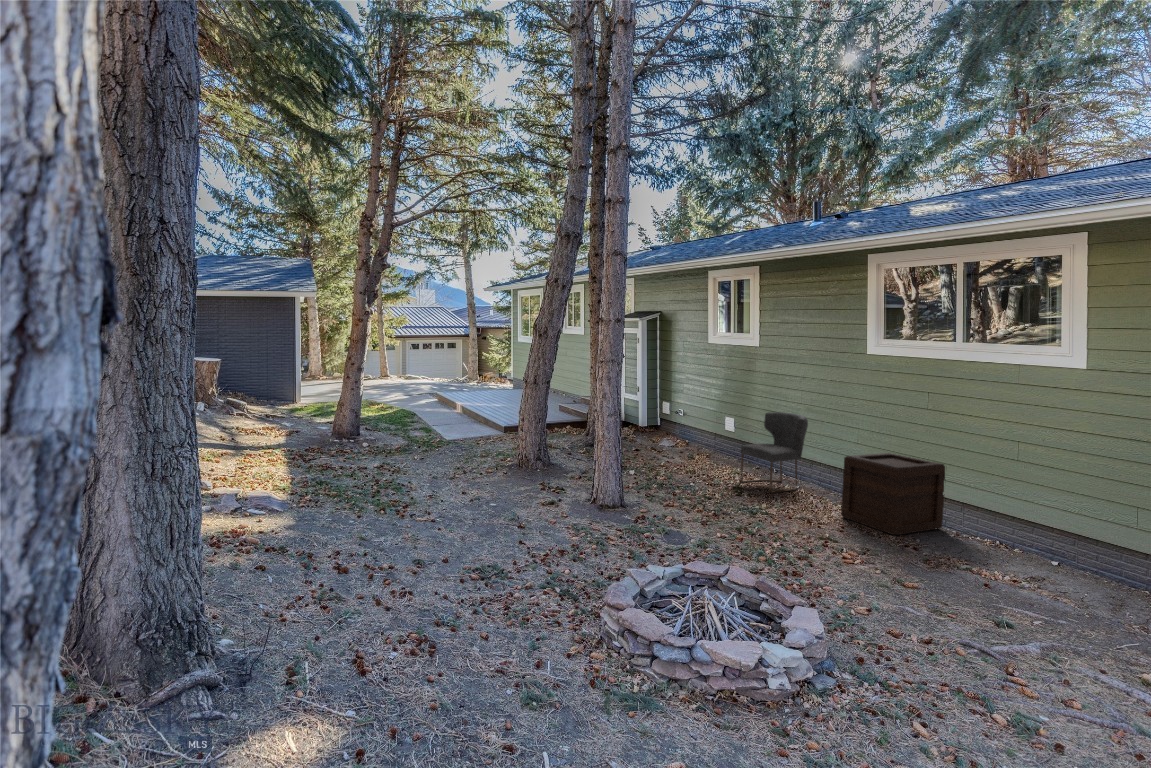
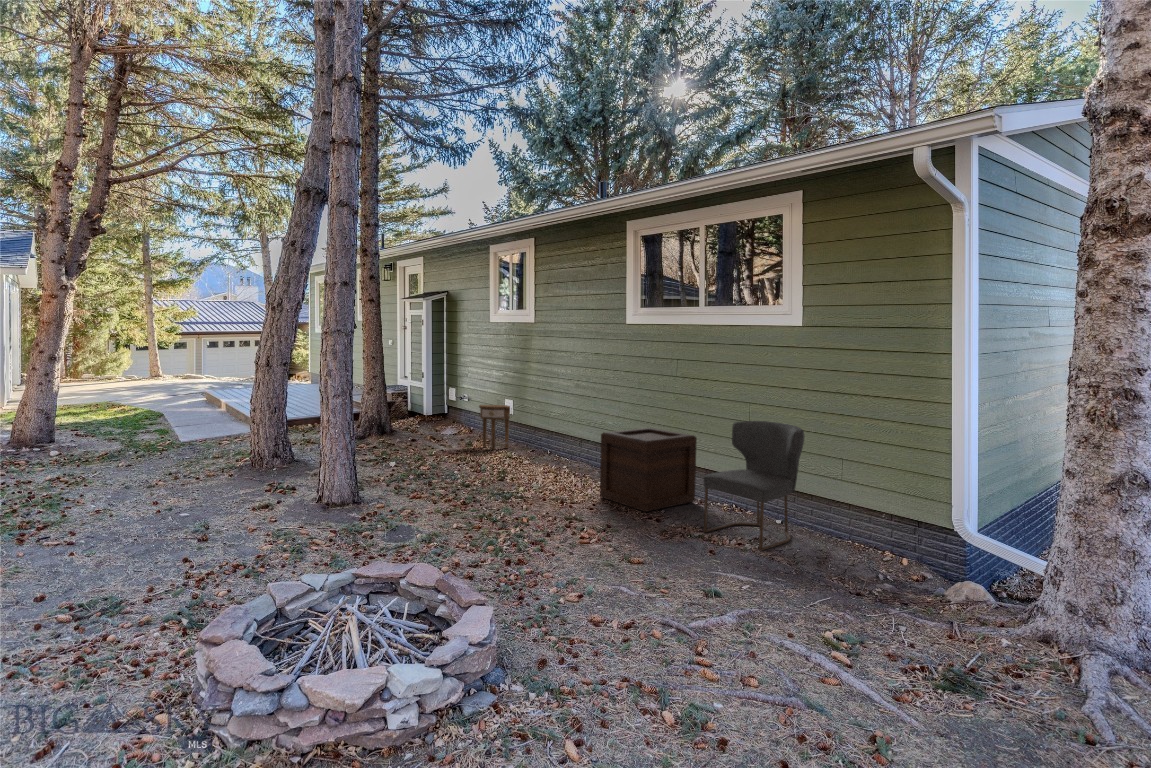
chair: present [740,412,808,493] -> present [704,421,804,551]
side table: none [699,420,731,463] -> present [479,405,510,450]

